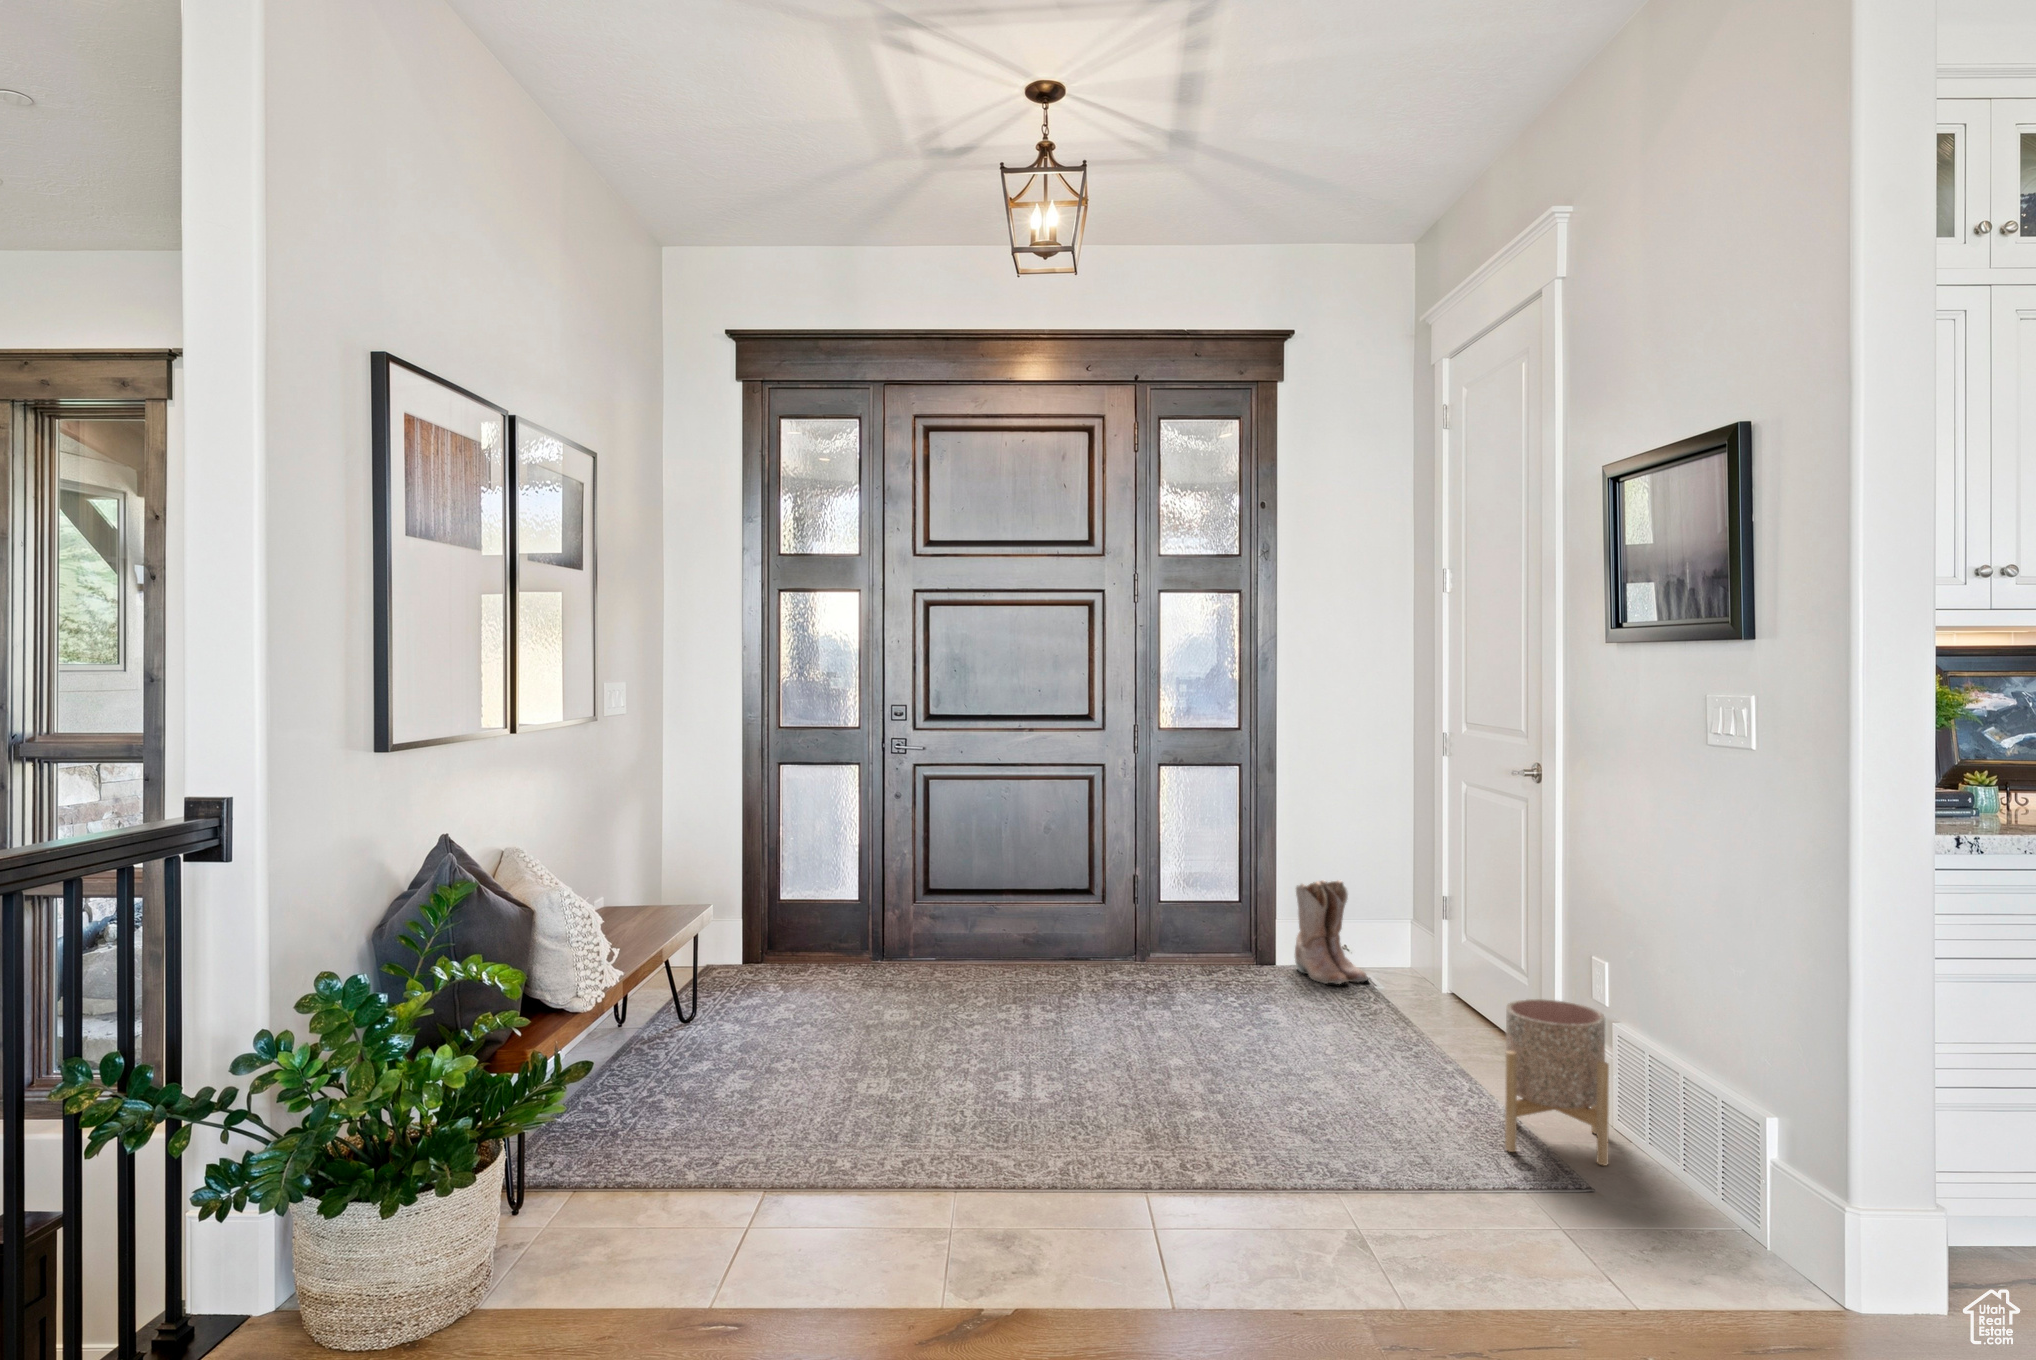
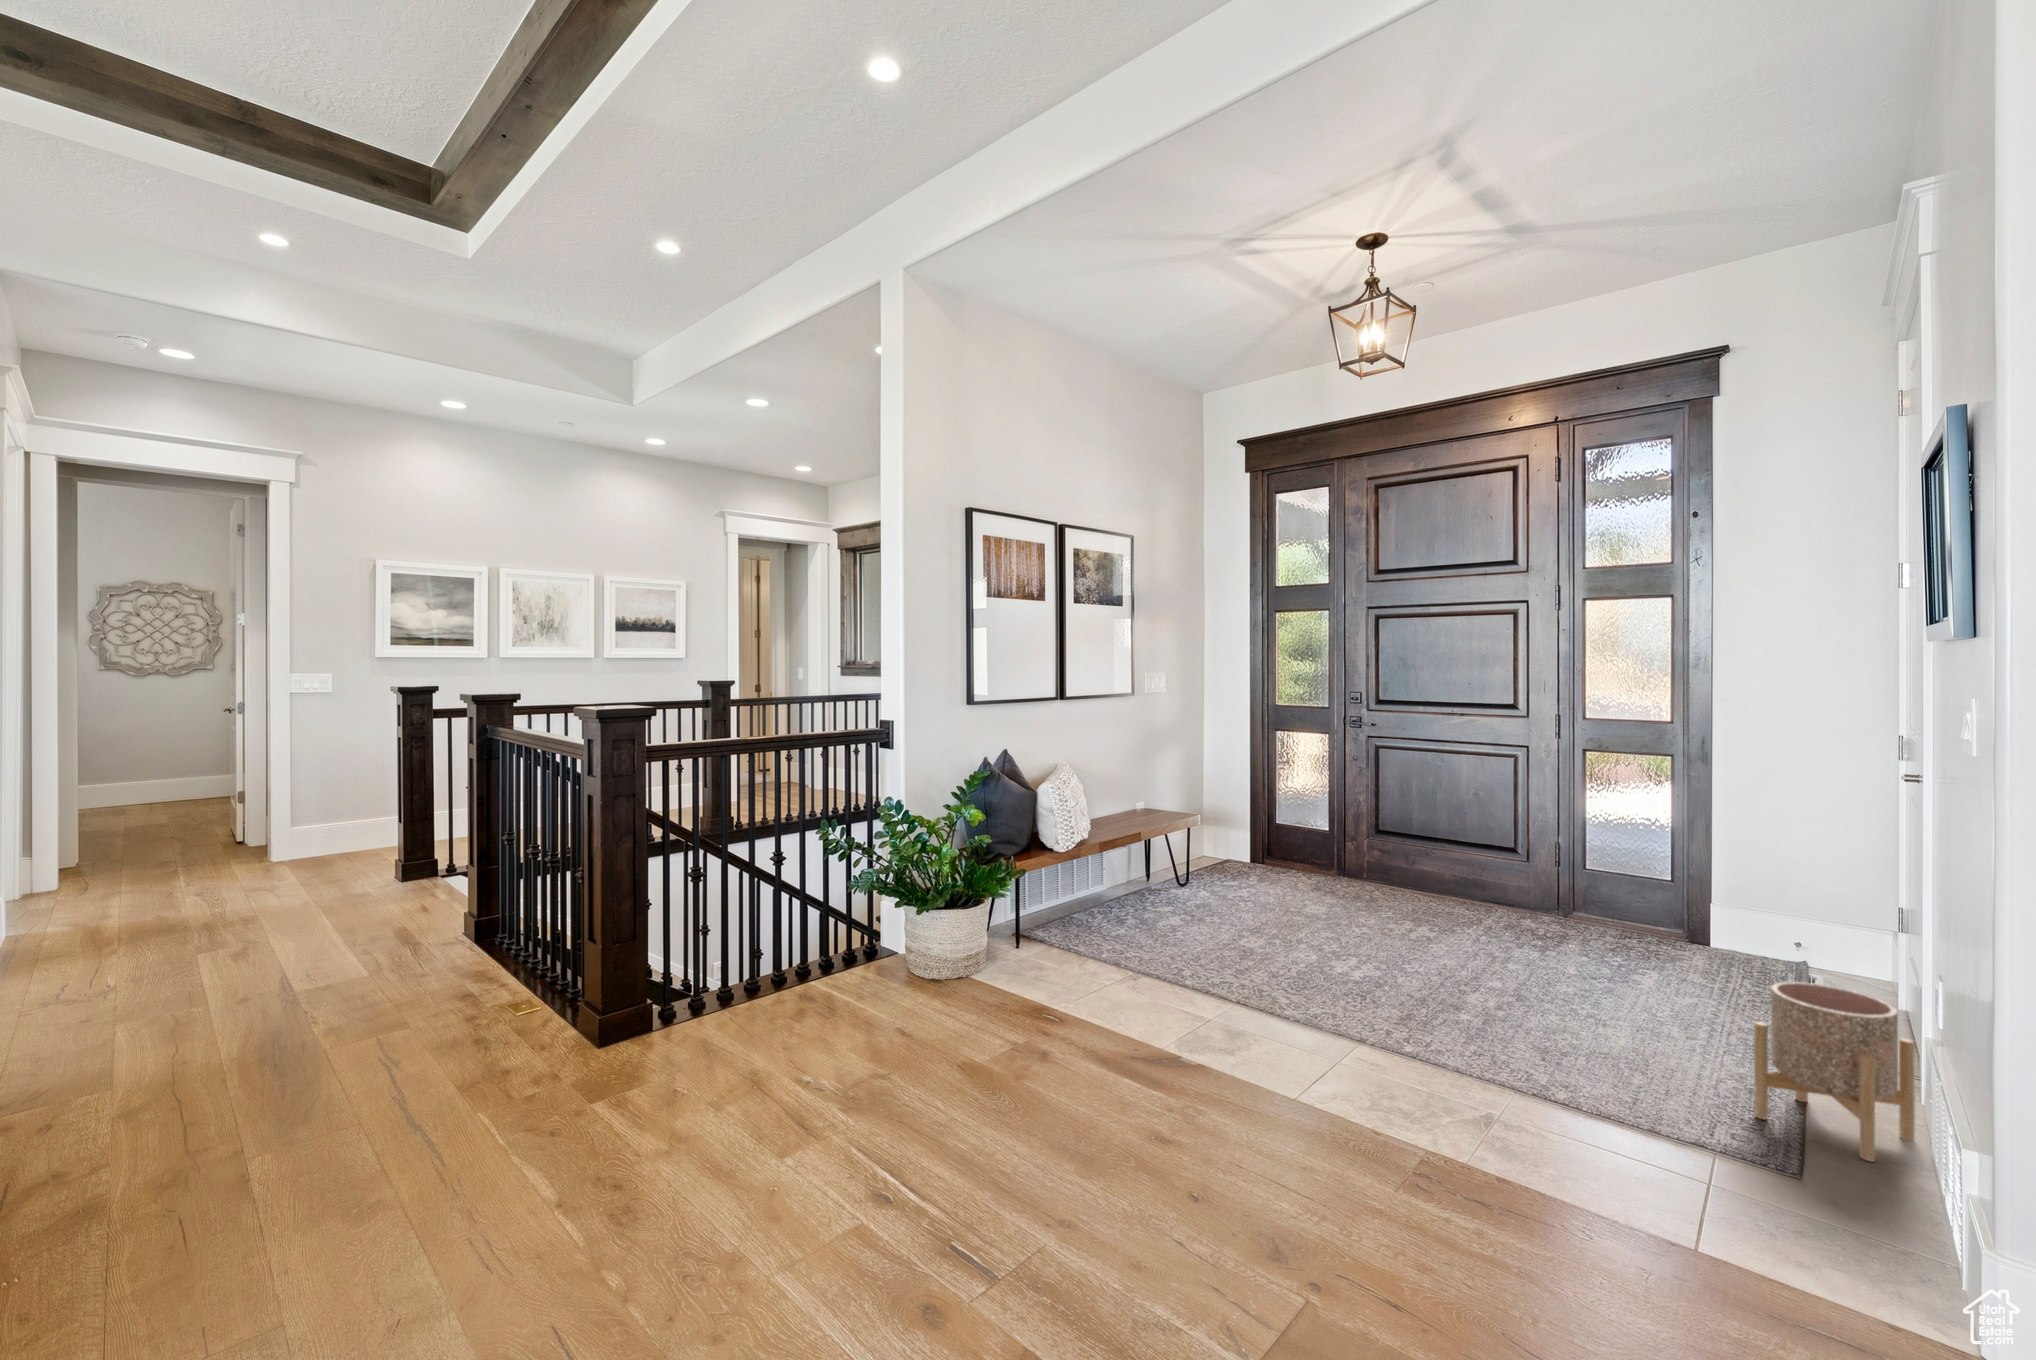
boots: present [1295,880,1368,984] -> none [1722,864,1803,968]

